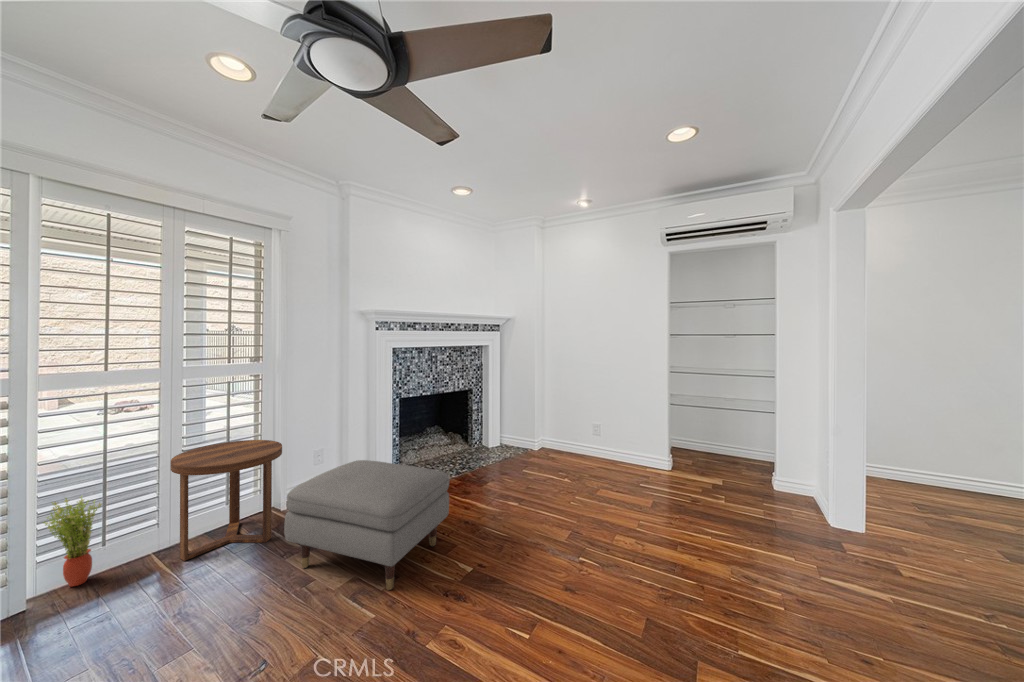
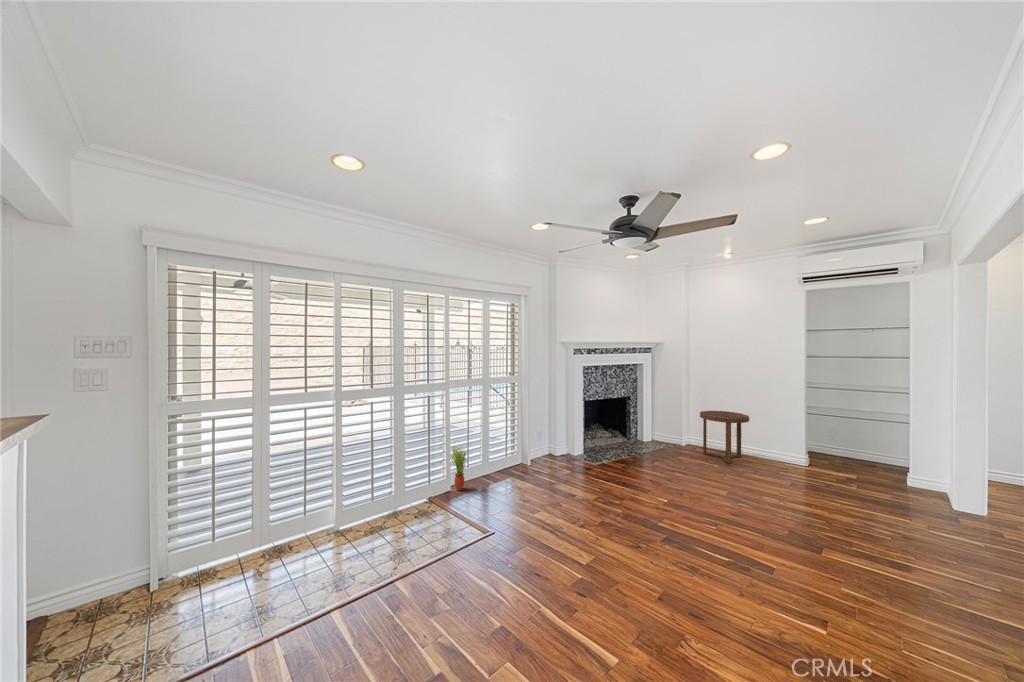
side table: present [171,440,282,561] -> present [700,411,749,464]
ottoman: present [284,460,450,590] -> none [559,439,649,509]

